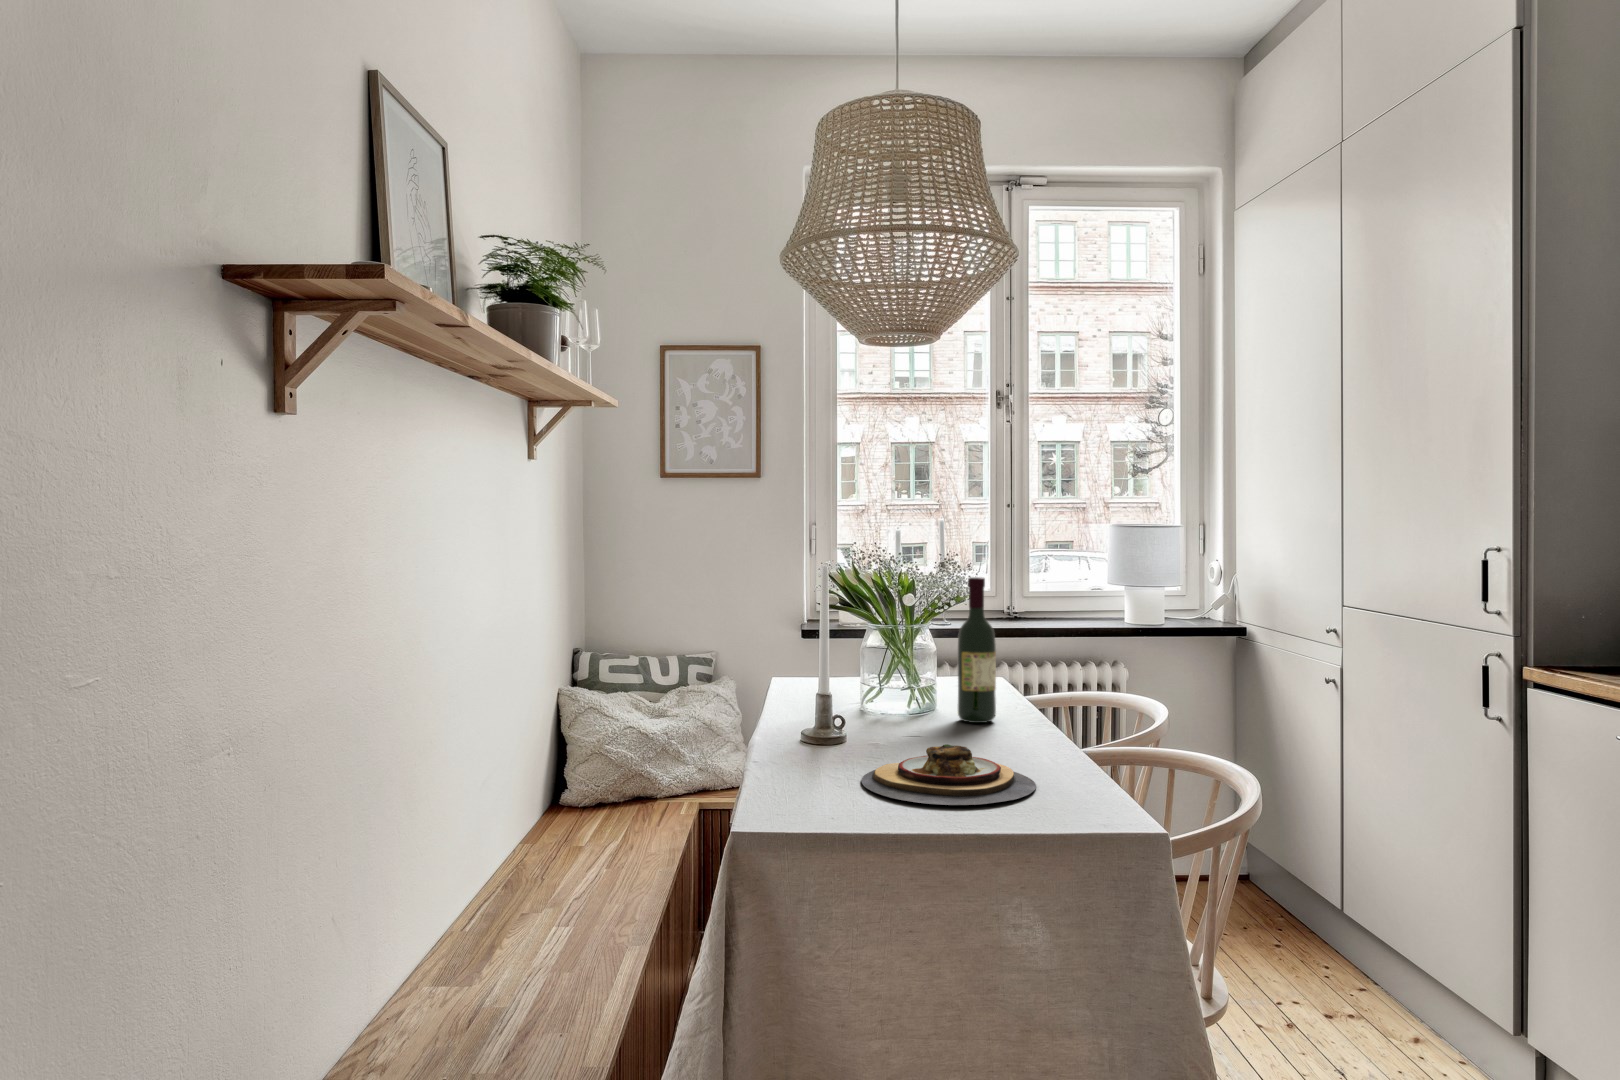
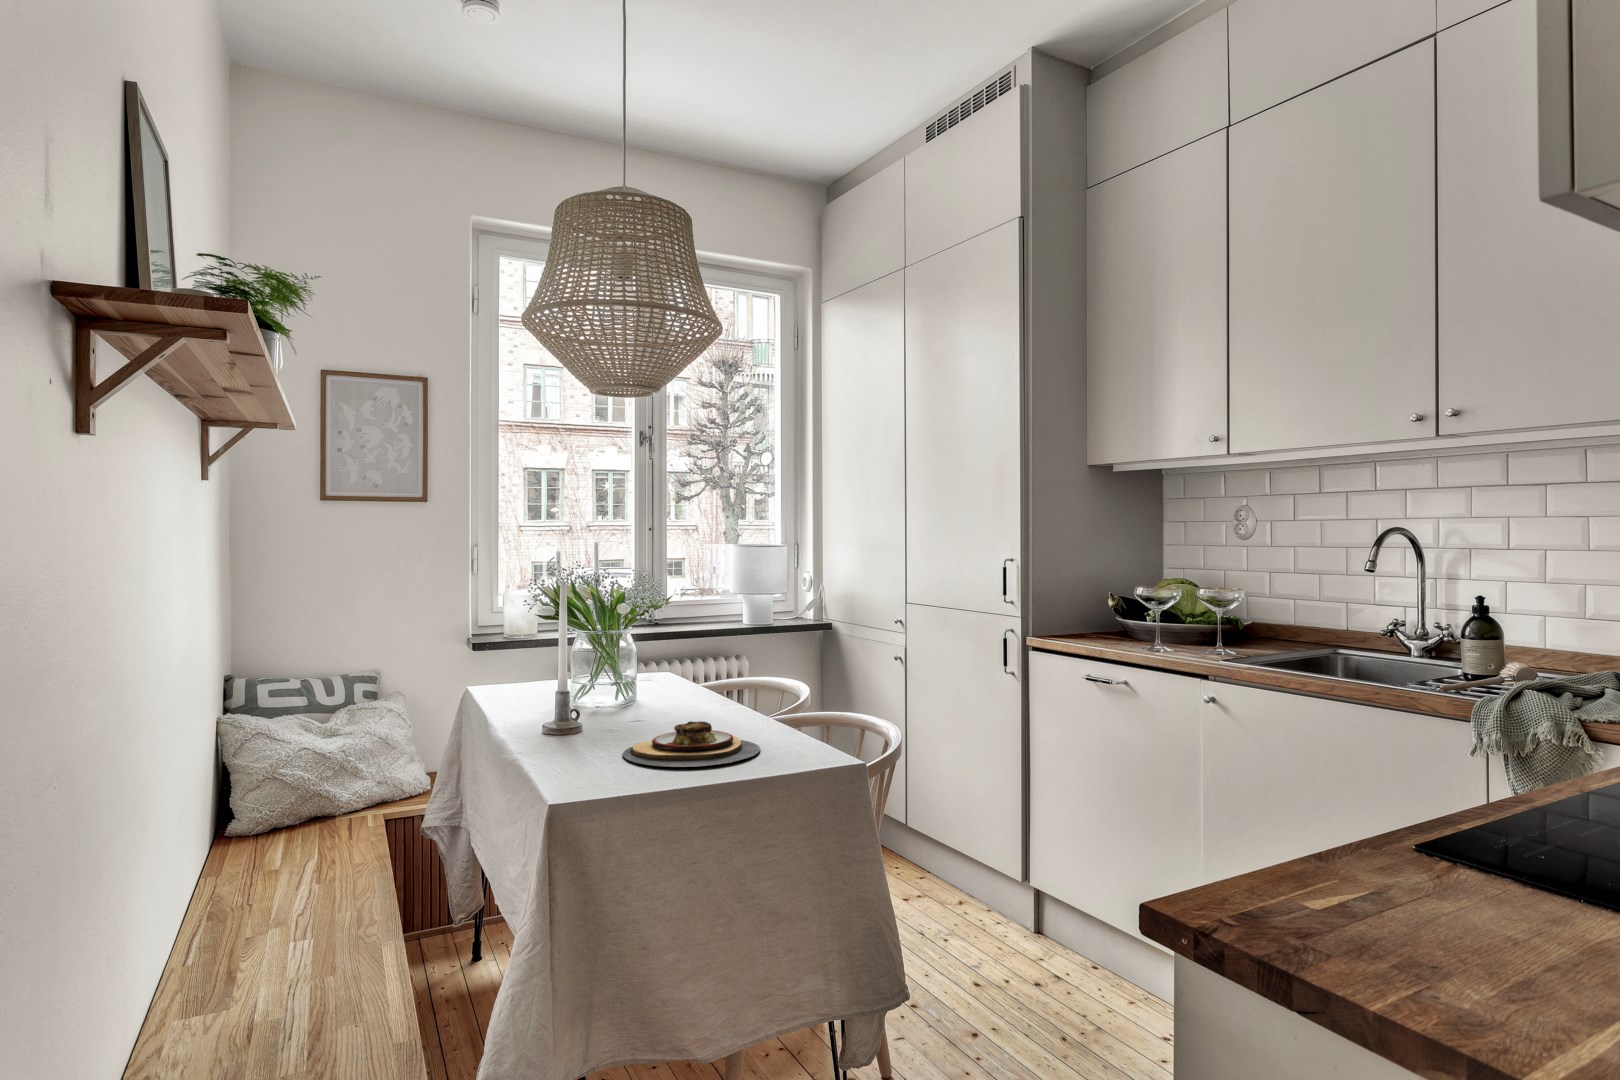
wine bottle: present [958,577,996,723] -> none [662,589,693,708]

